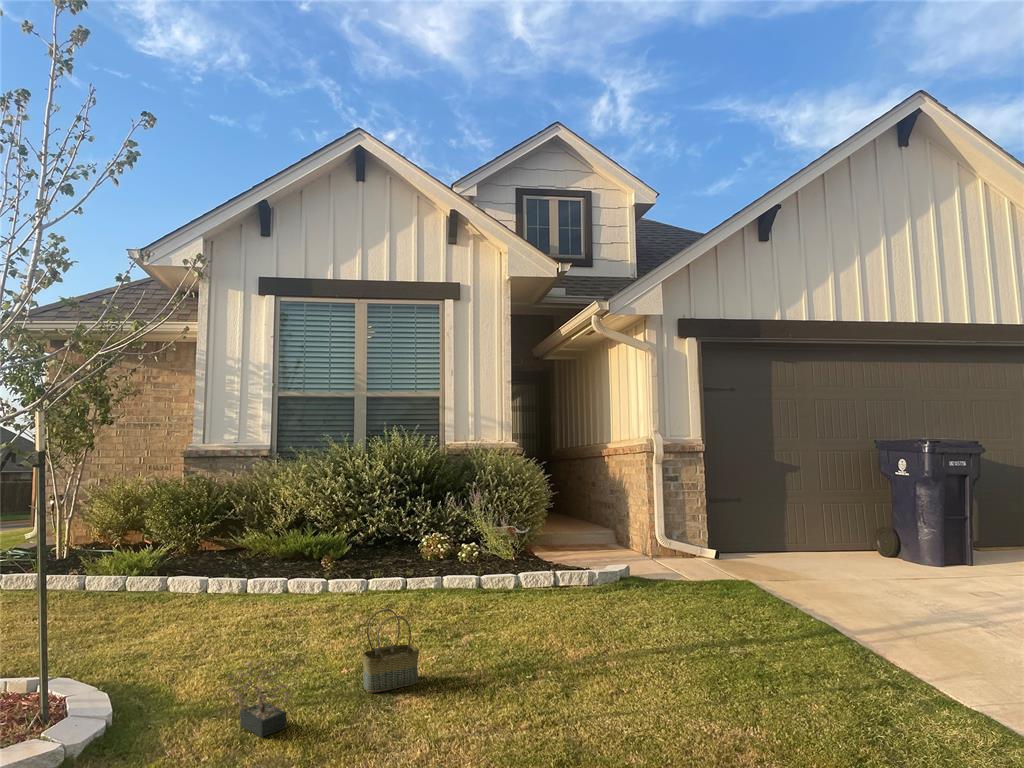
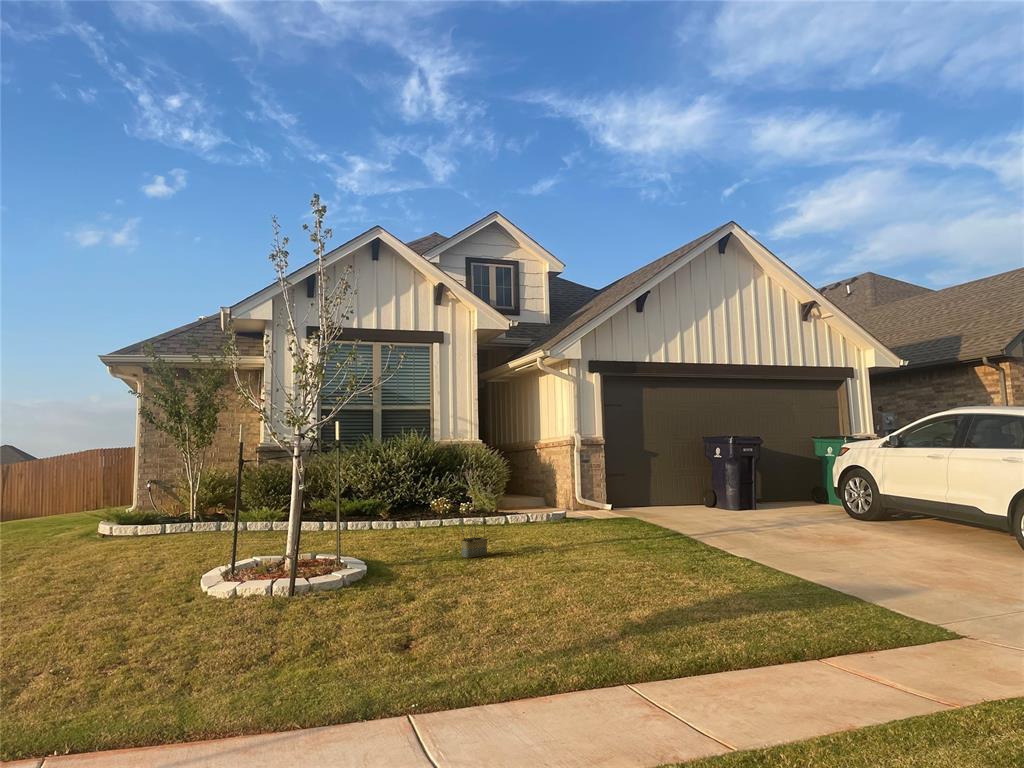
decorative plant: present [227,660,294,737] -> none [411,540,445,571]

